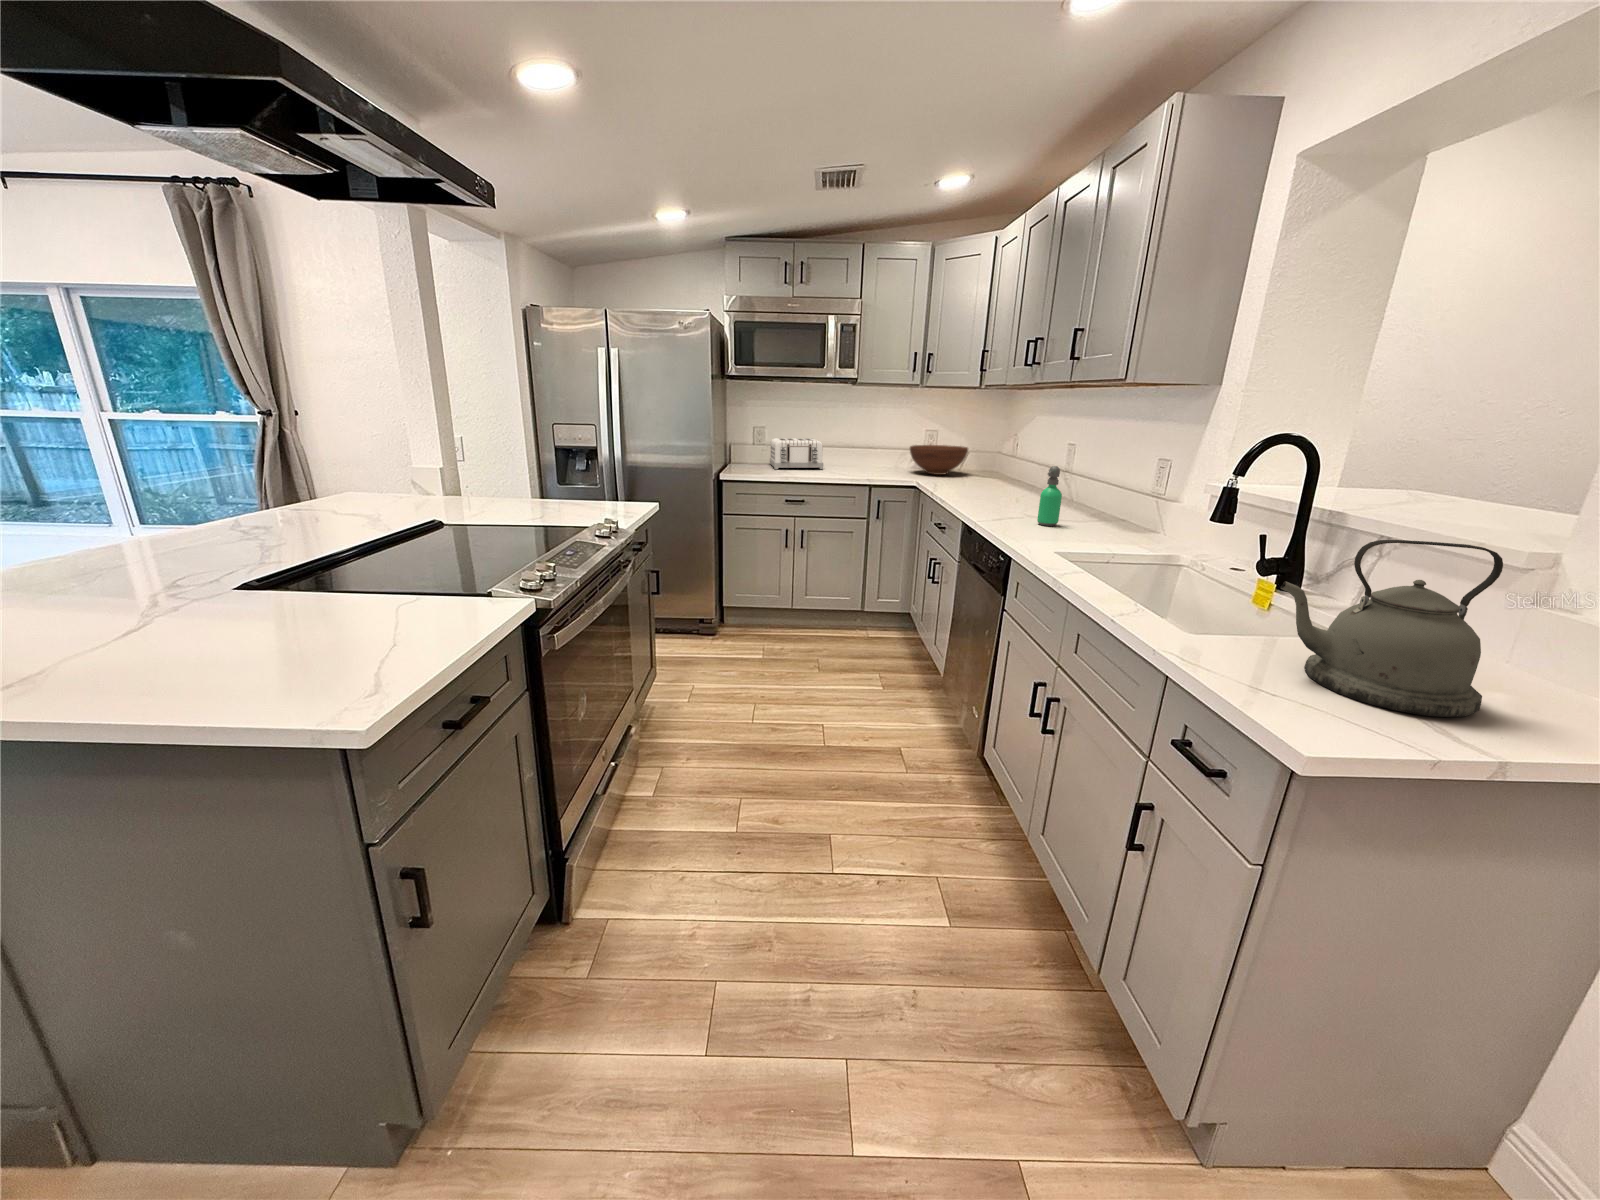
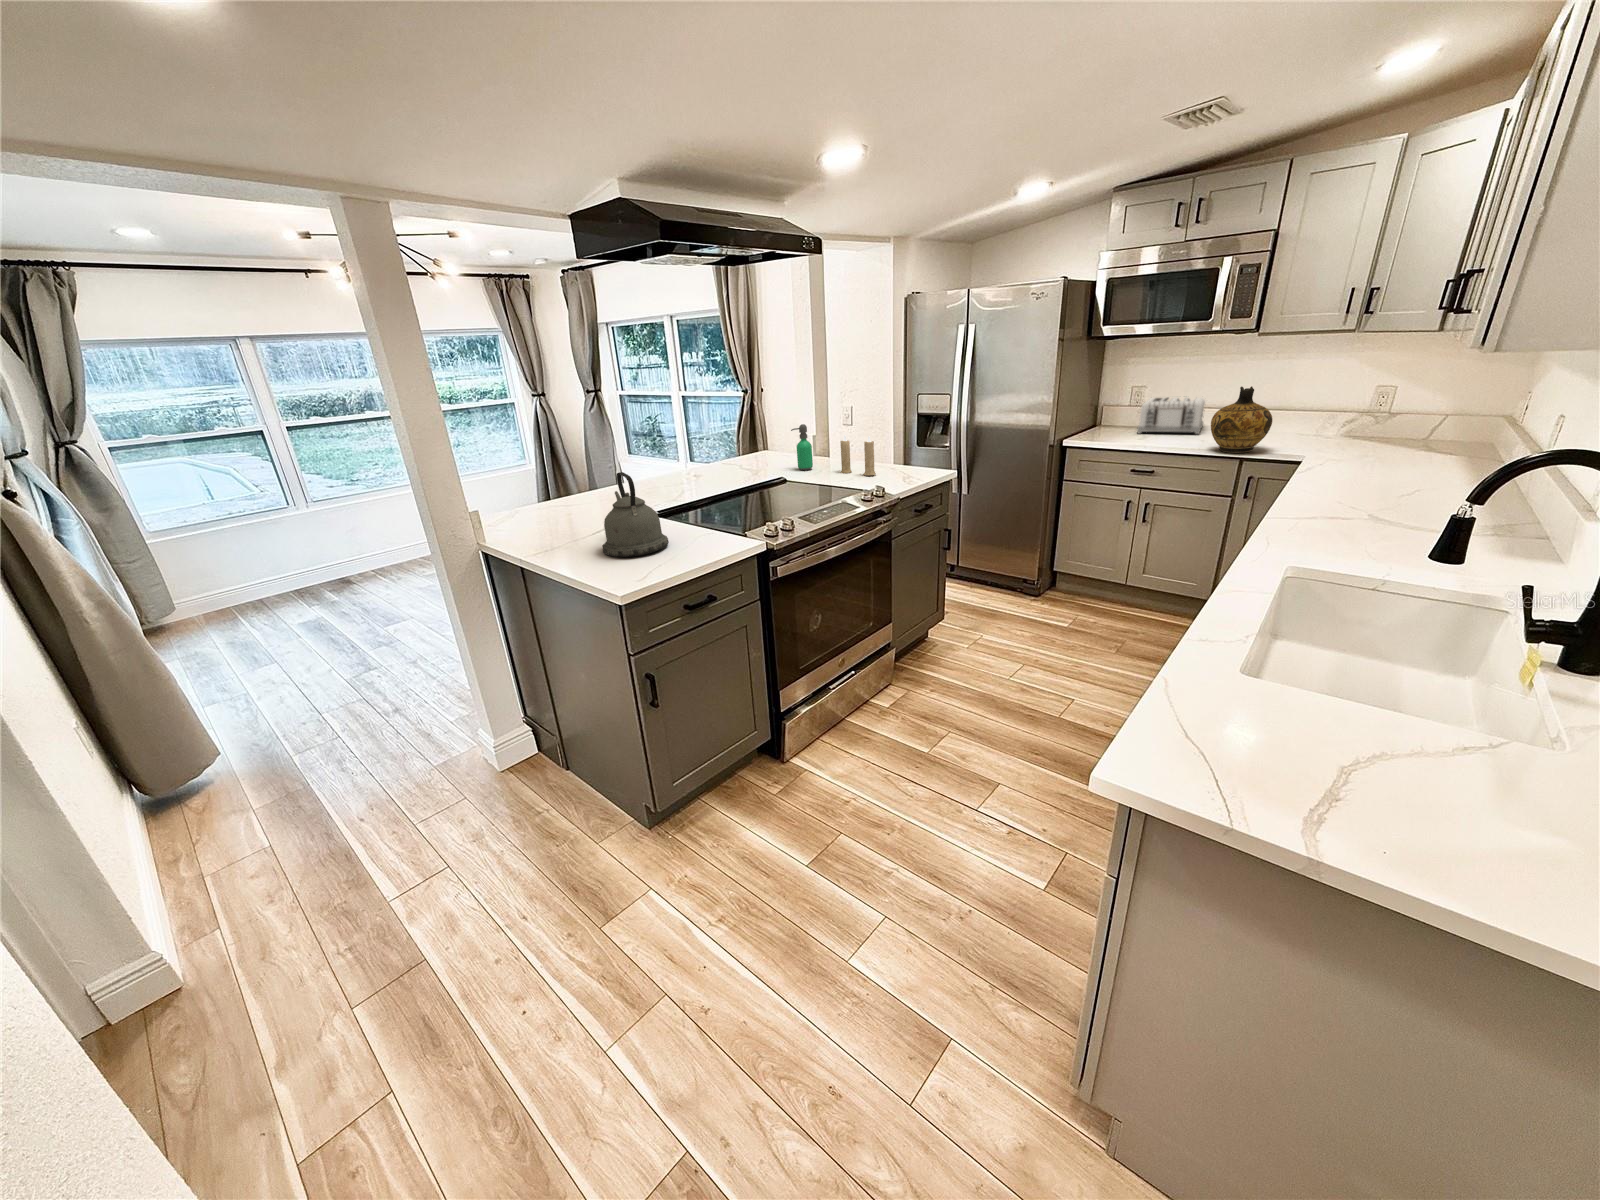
ceramic jug: none [848,425,891,481] -> present [1211,386,1272,453]
fruit bowl: present [910,445,968,475] -> none [1325,404,1425,445]
candle: none [511,457,570,510] -> present [840,435,876,475]
soap dispenser: present [1037,466,1062,526] -> present [791,424,813,470]
kettle: present [1281,540,1503,717] -> present [602,472,669,557]

